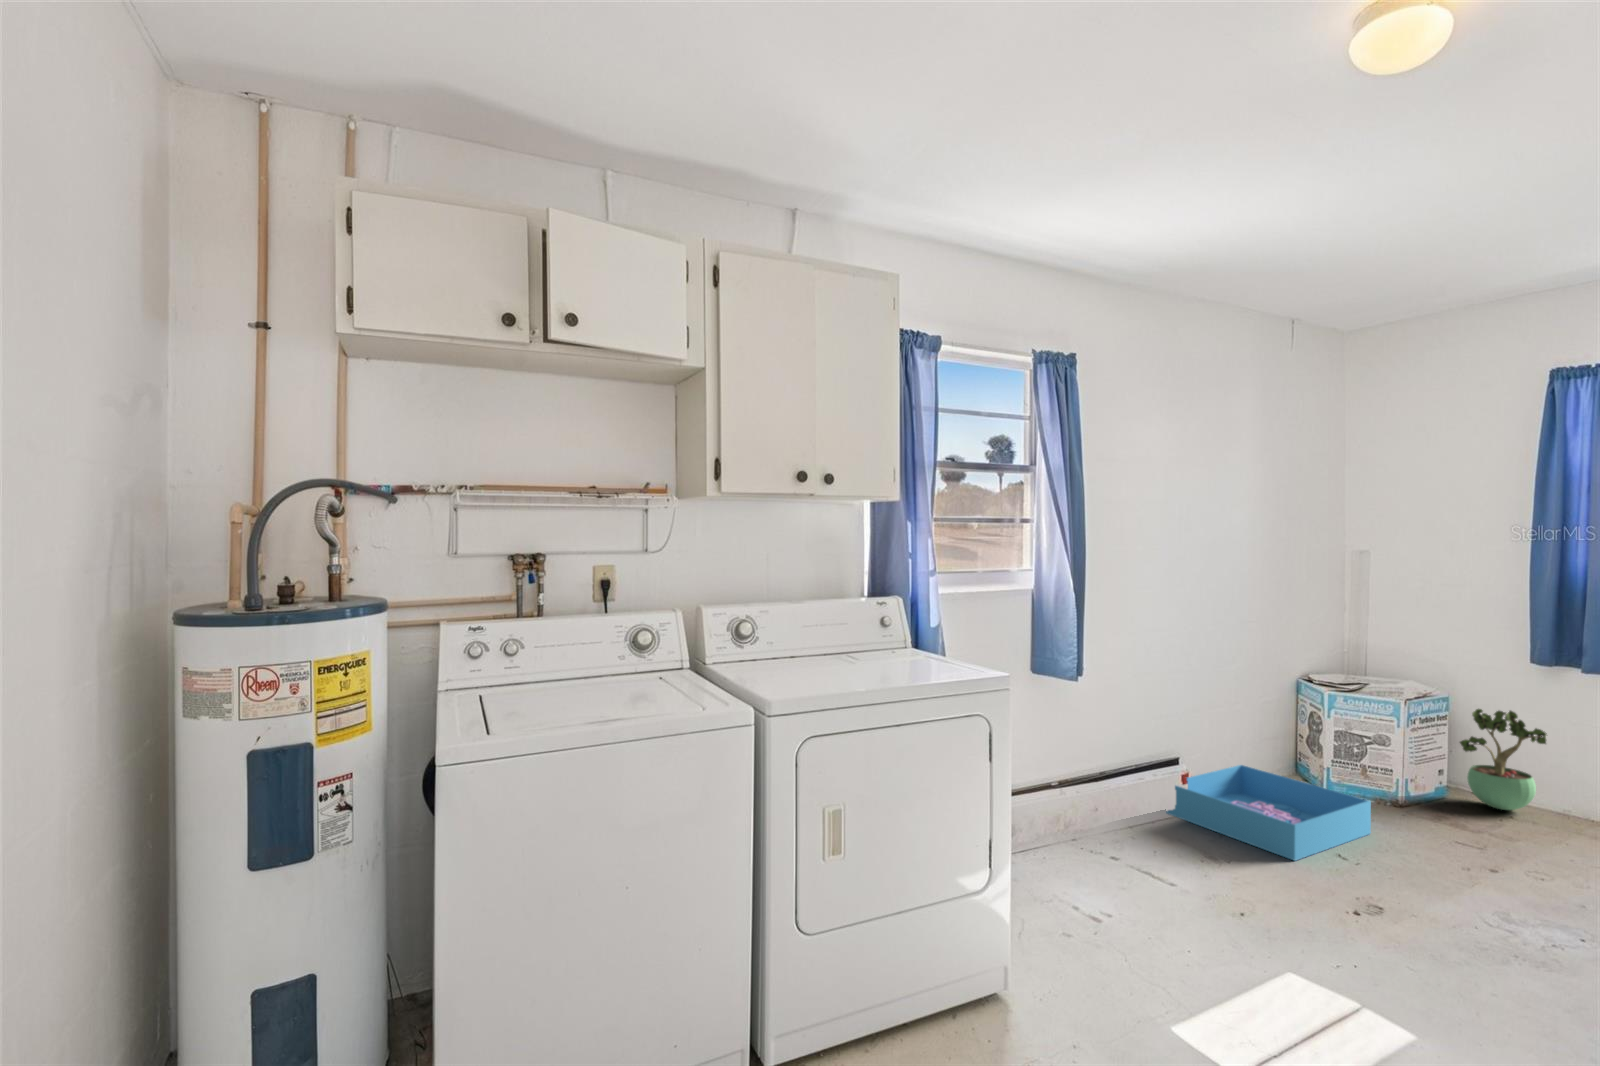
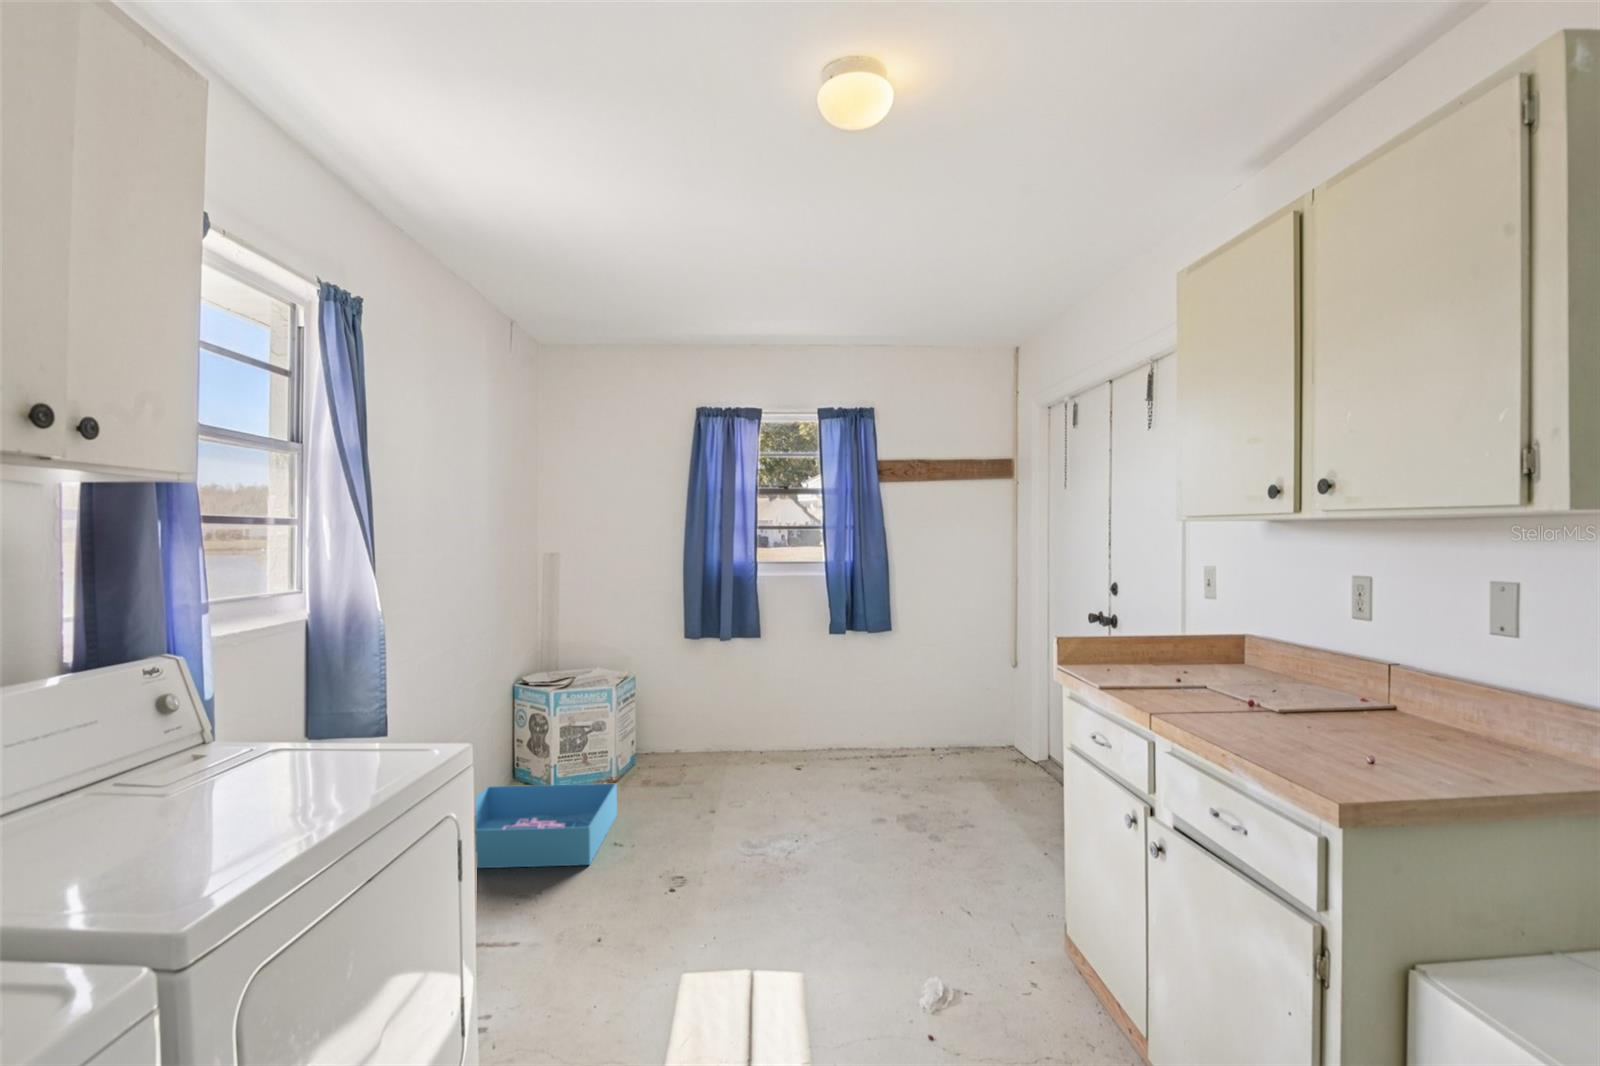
potted plant: present [1460,709,1547,810] -> none [642,677,698,763]

